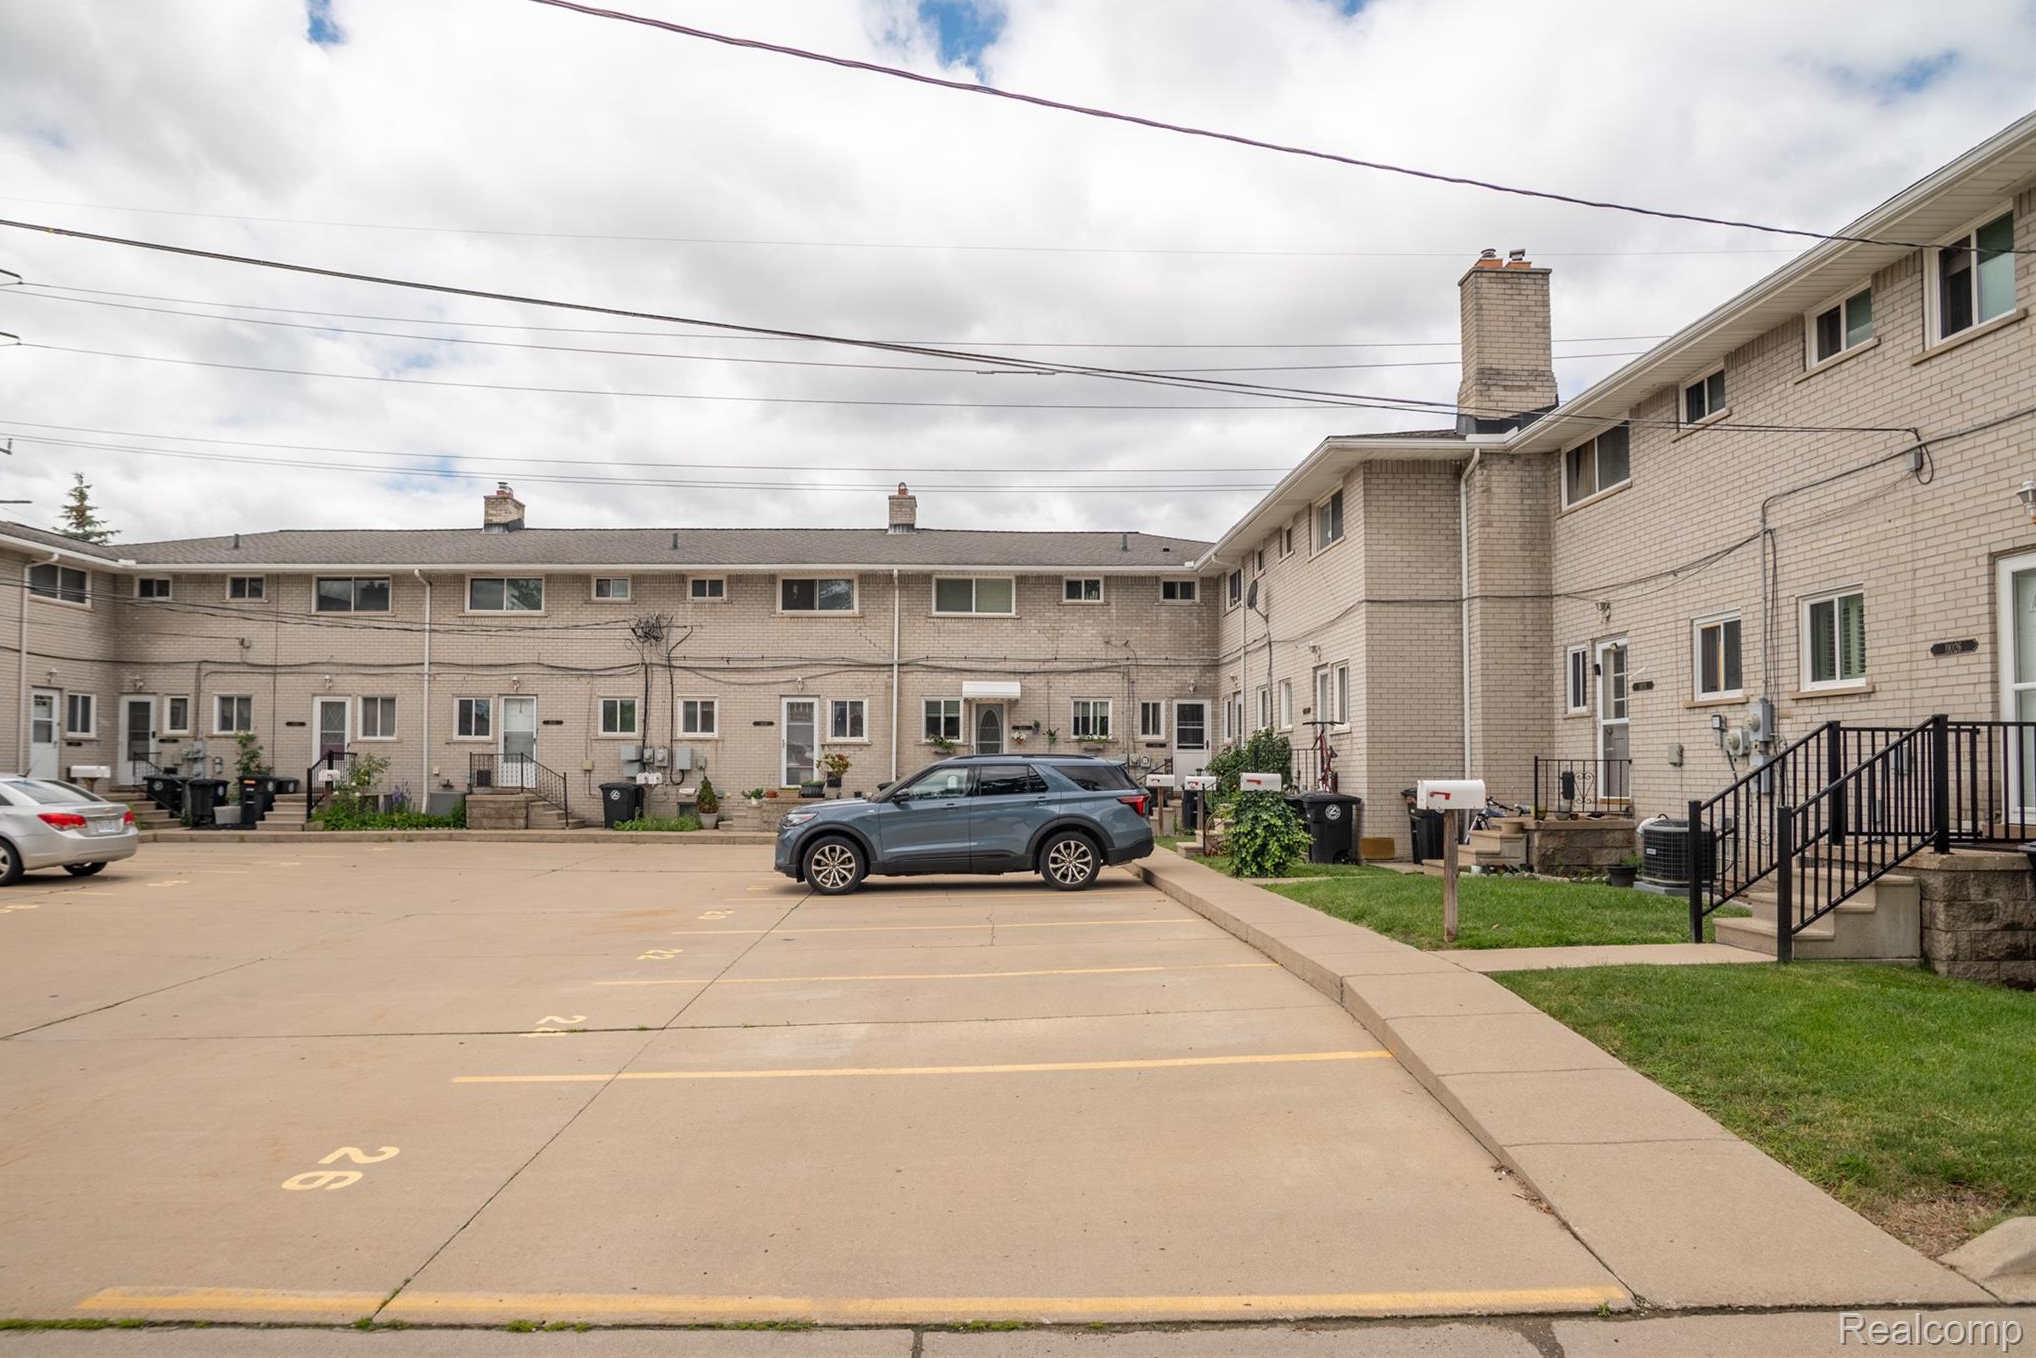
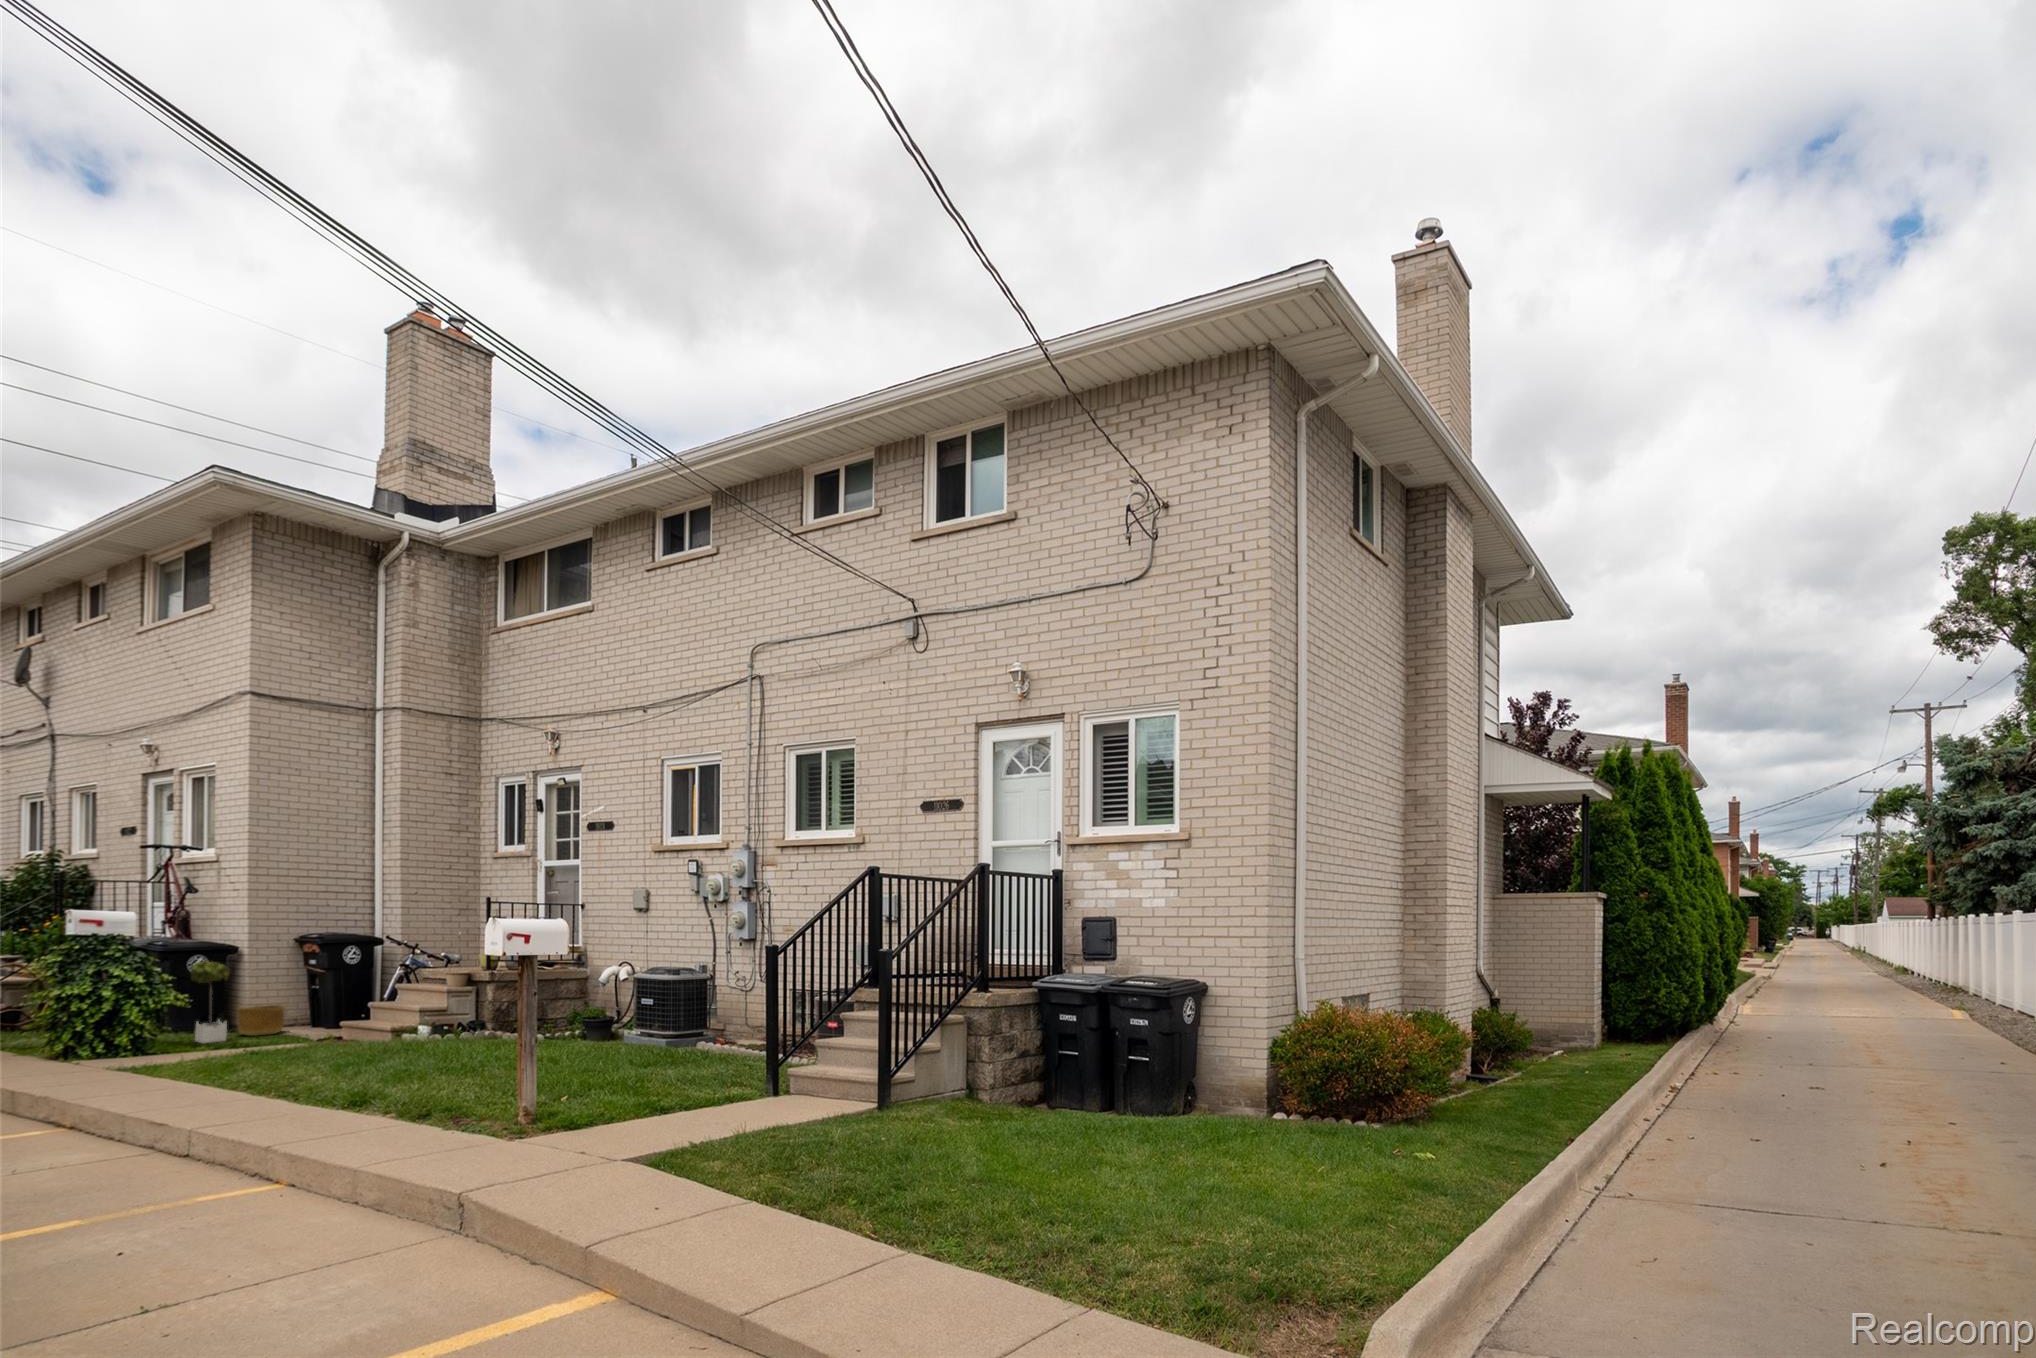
potted tree: none [1321,798,1349,862] -> present [191,961,230,1043]

